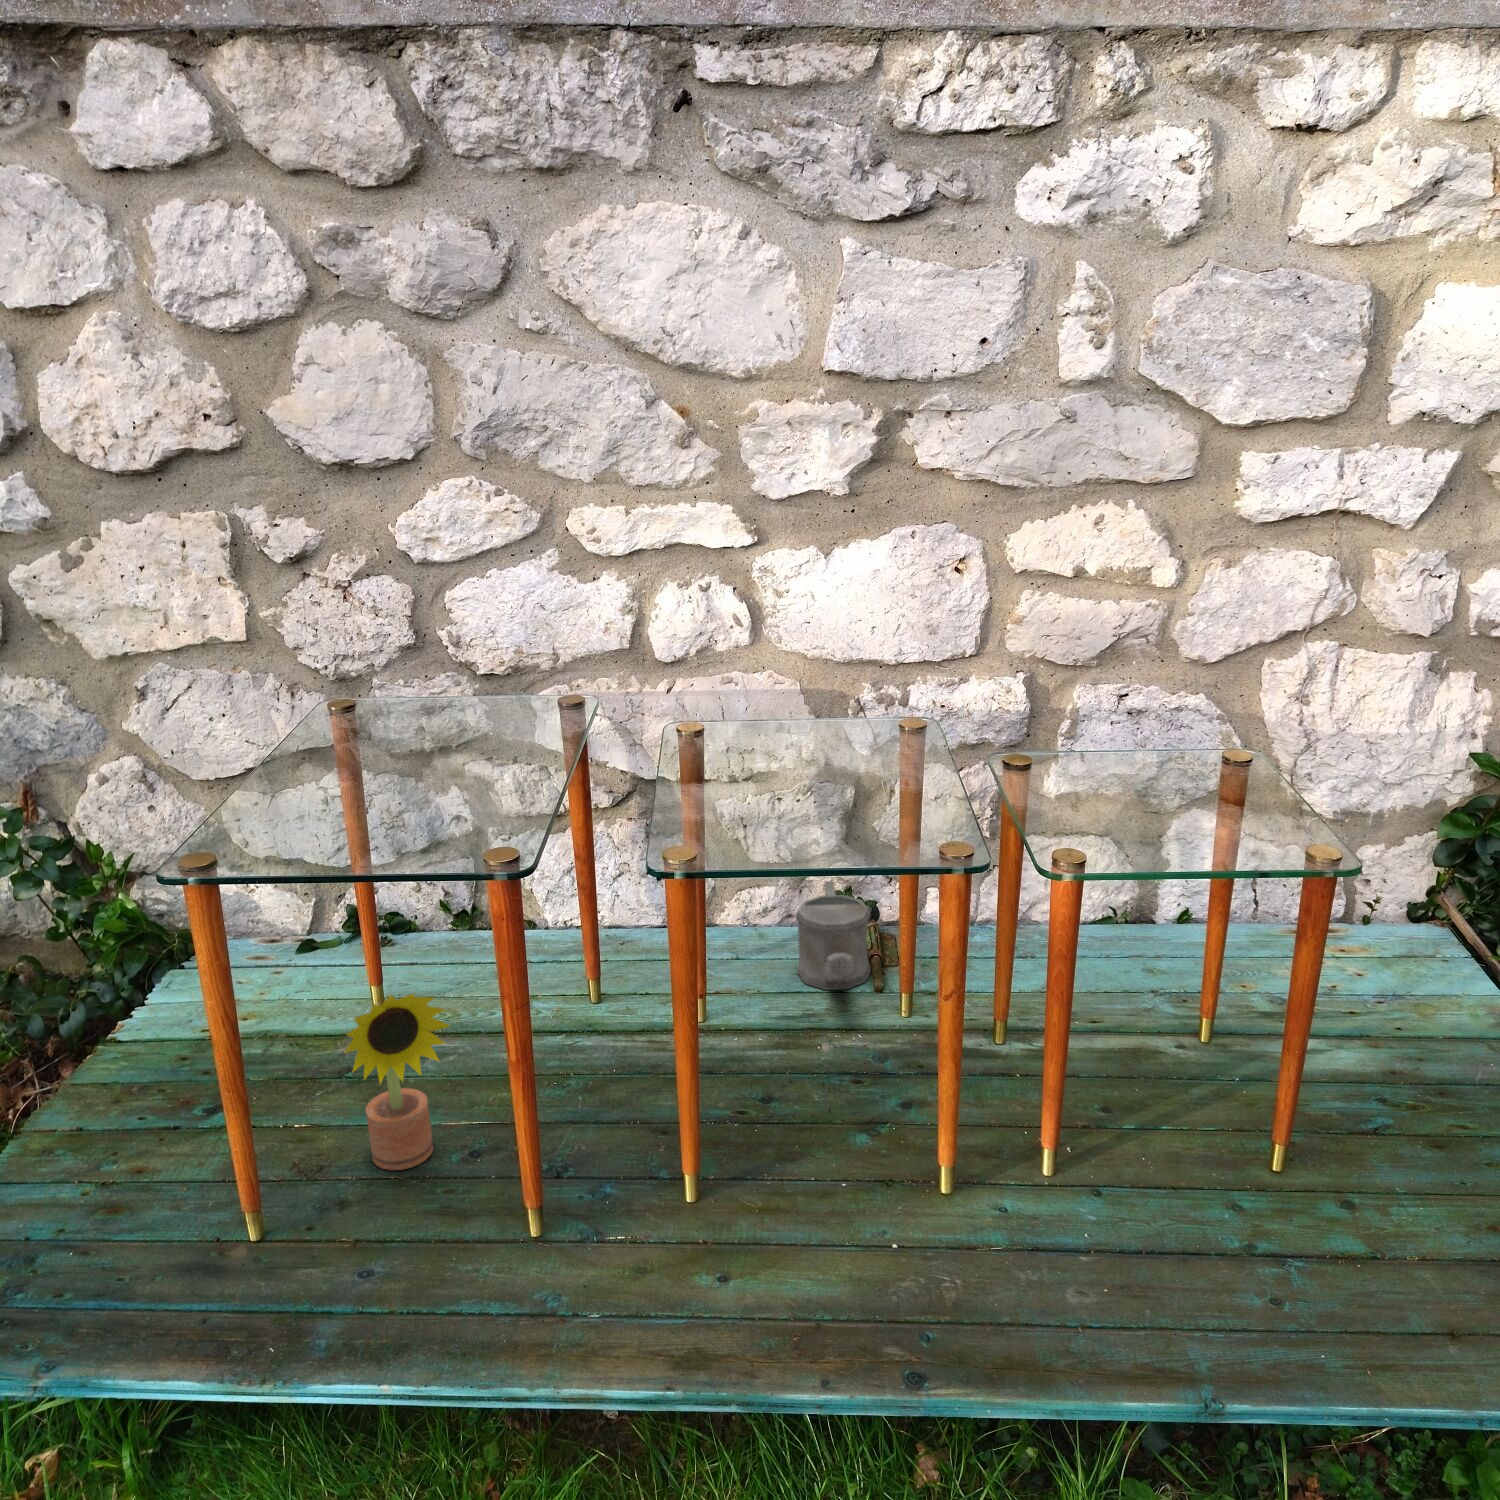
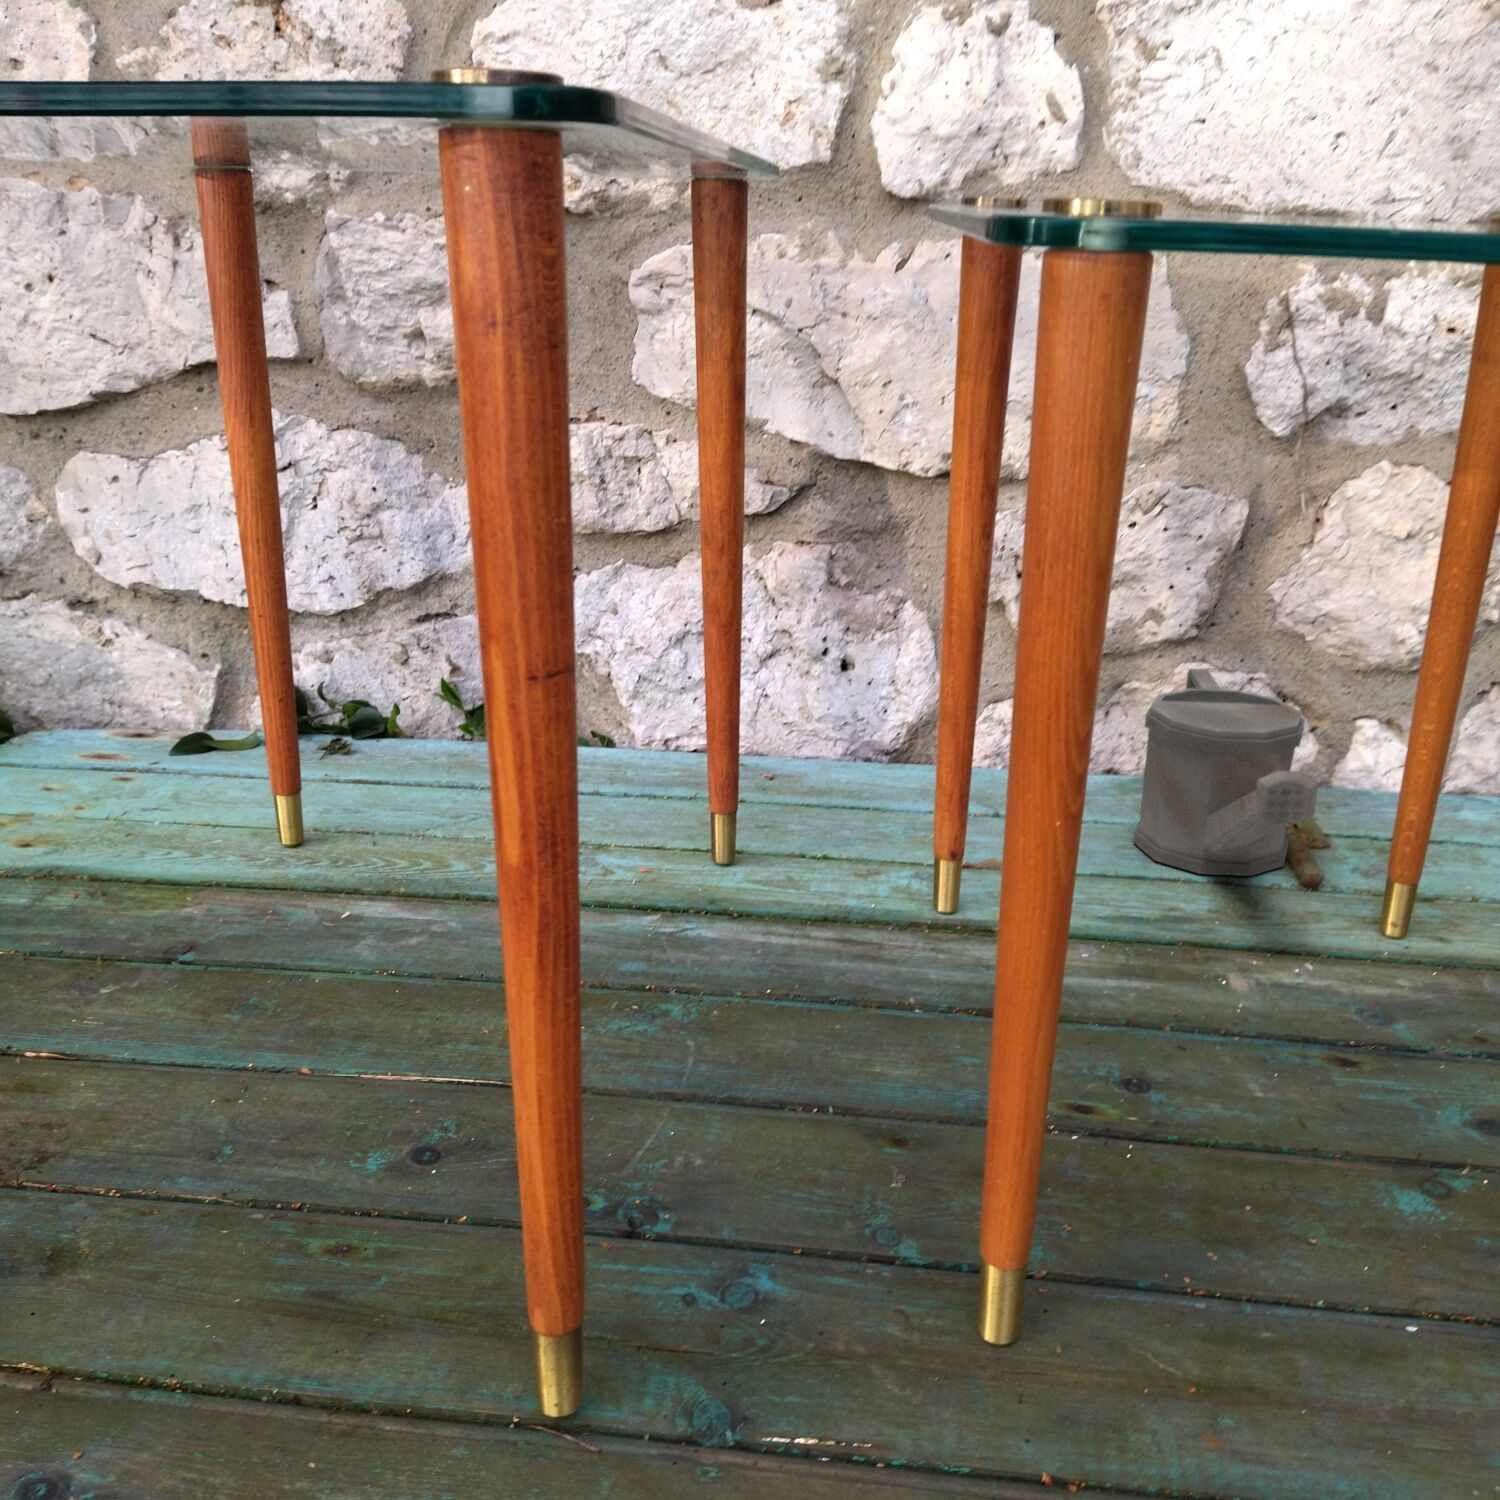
decorative plant: present [344,993,450,1170] -> none [57,697,370,1179]

